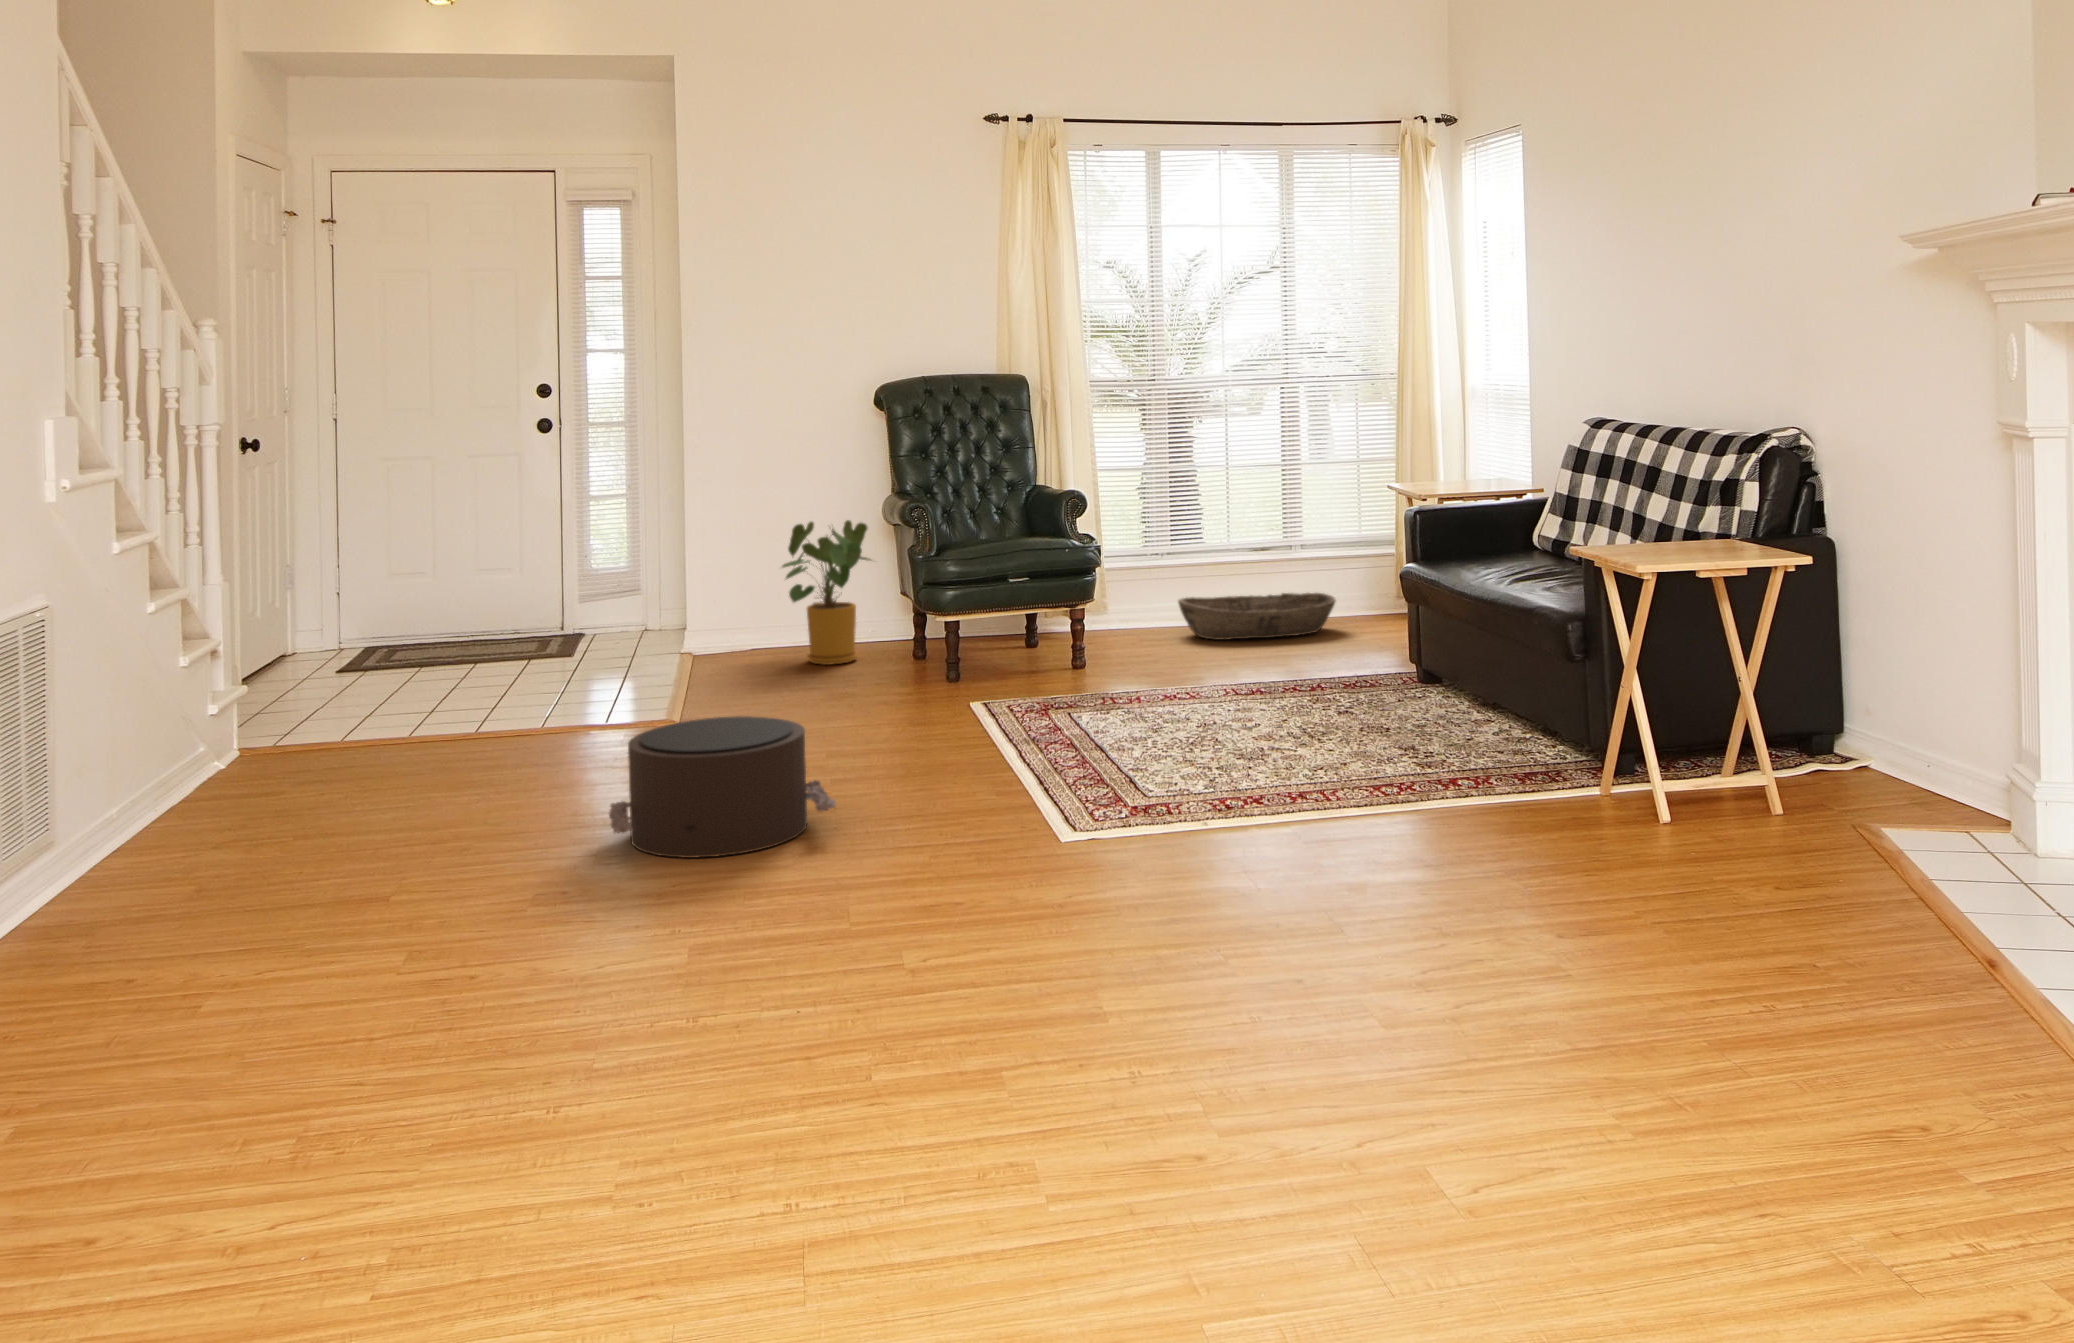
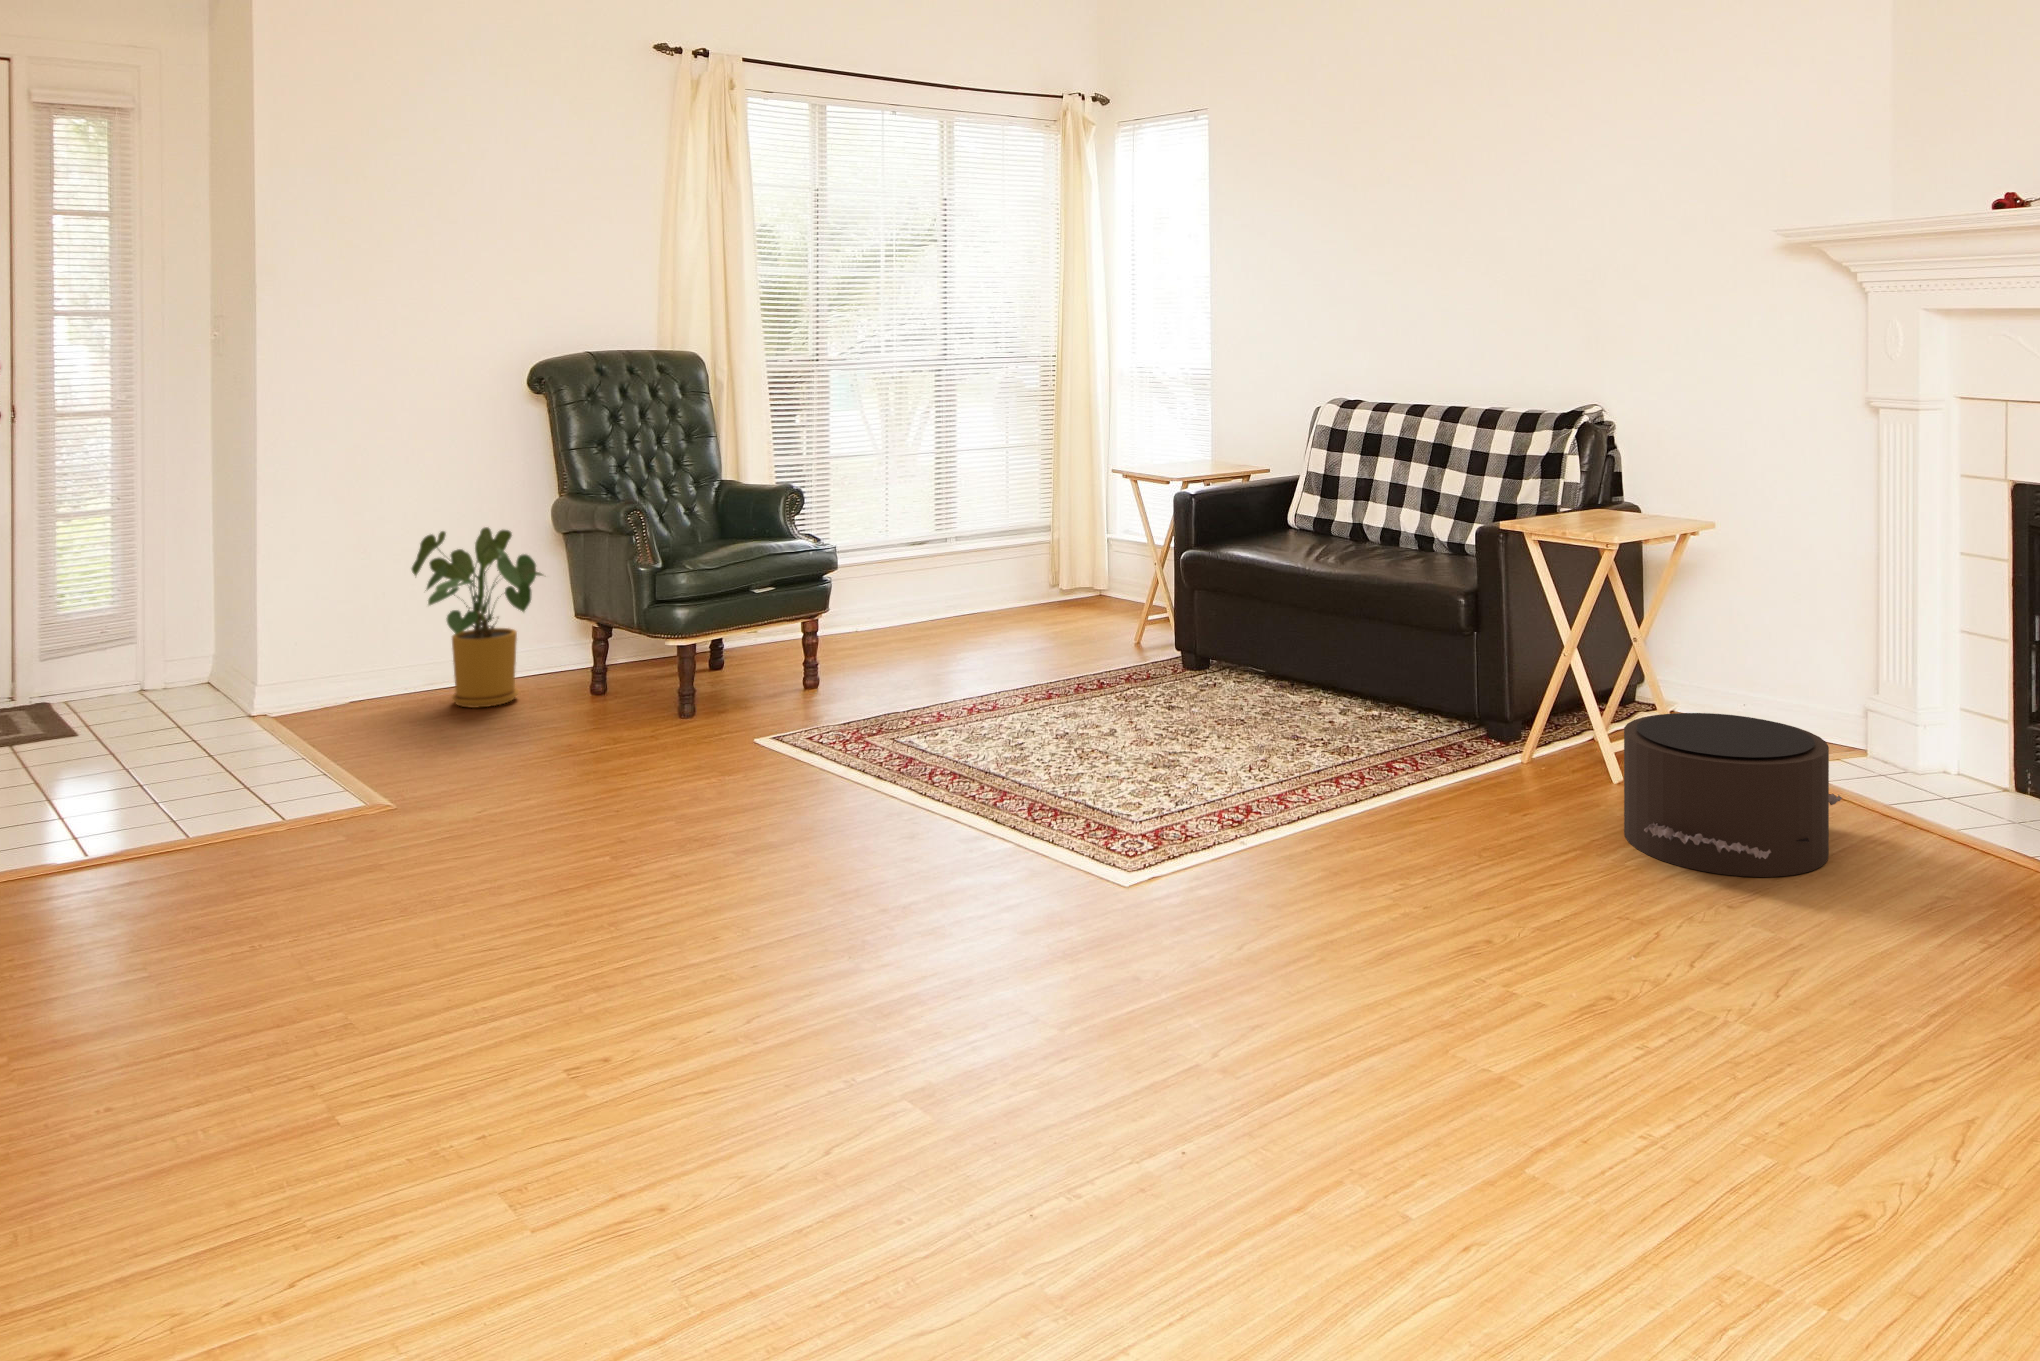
basket: present [1178,593,1335,640] -> none [858,581,1015,637]
pouf: present [609,716,836,858] -> present [1624,713,1842,877]

